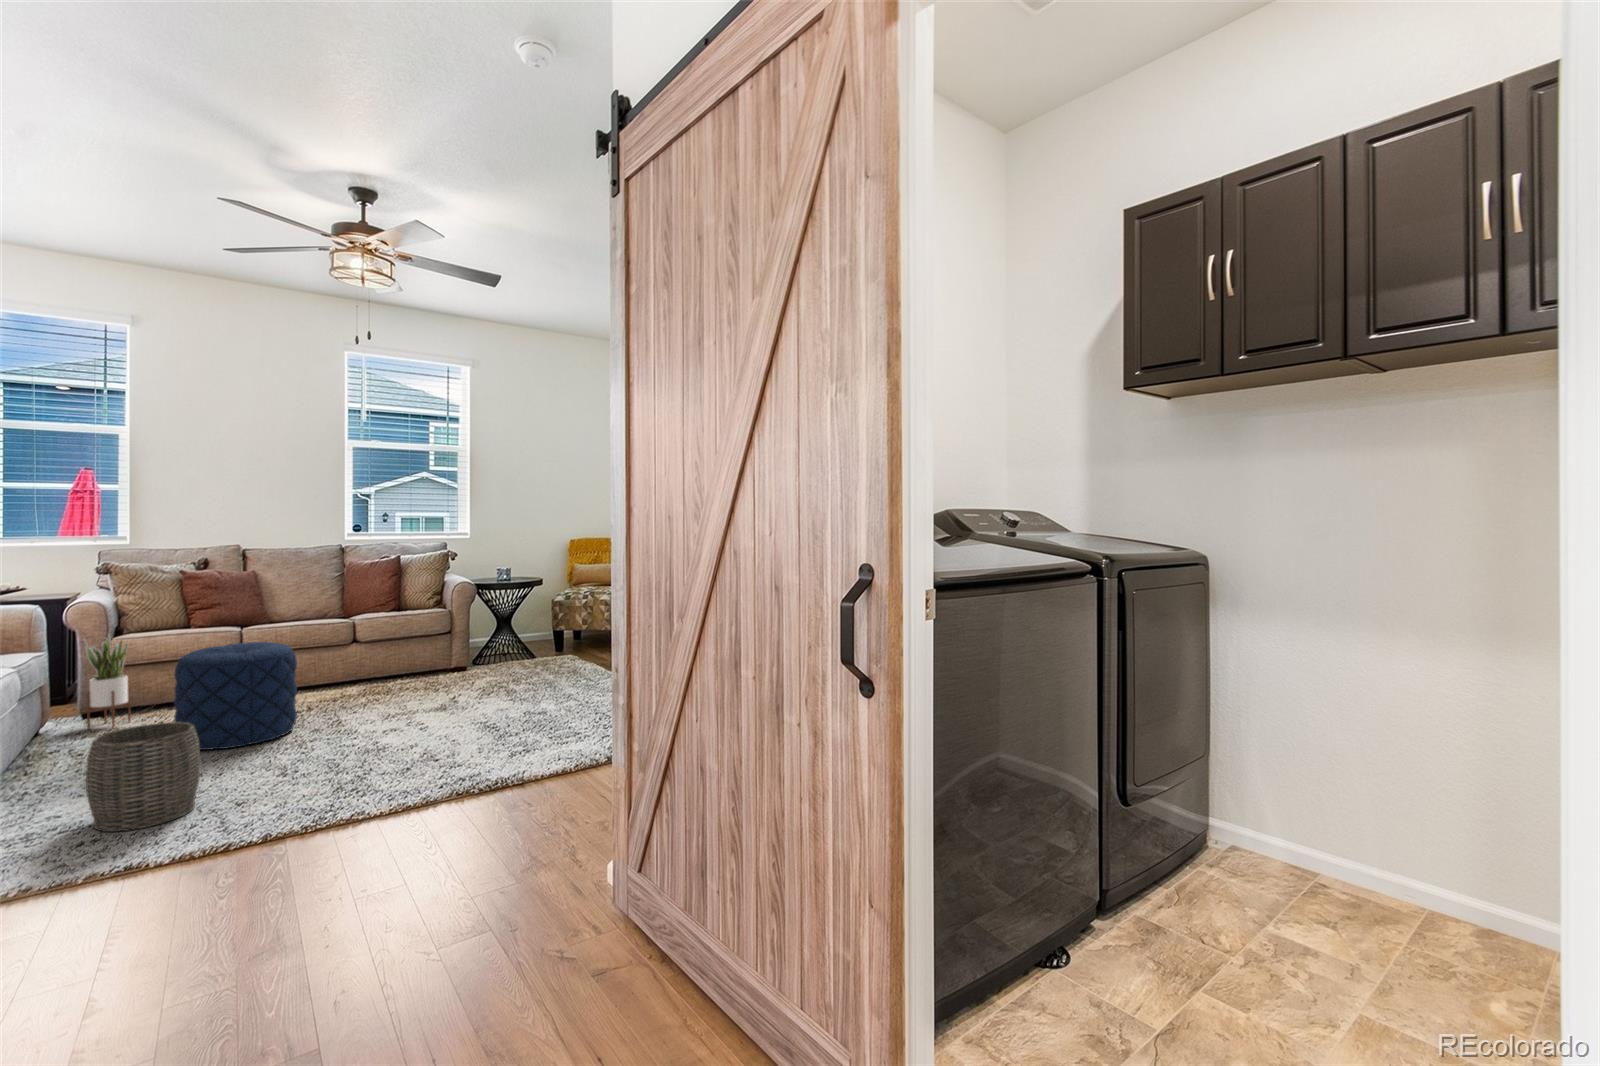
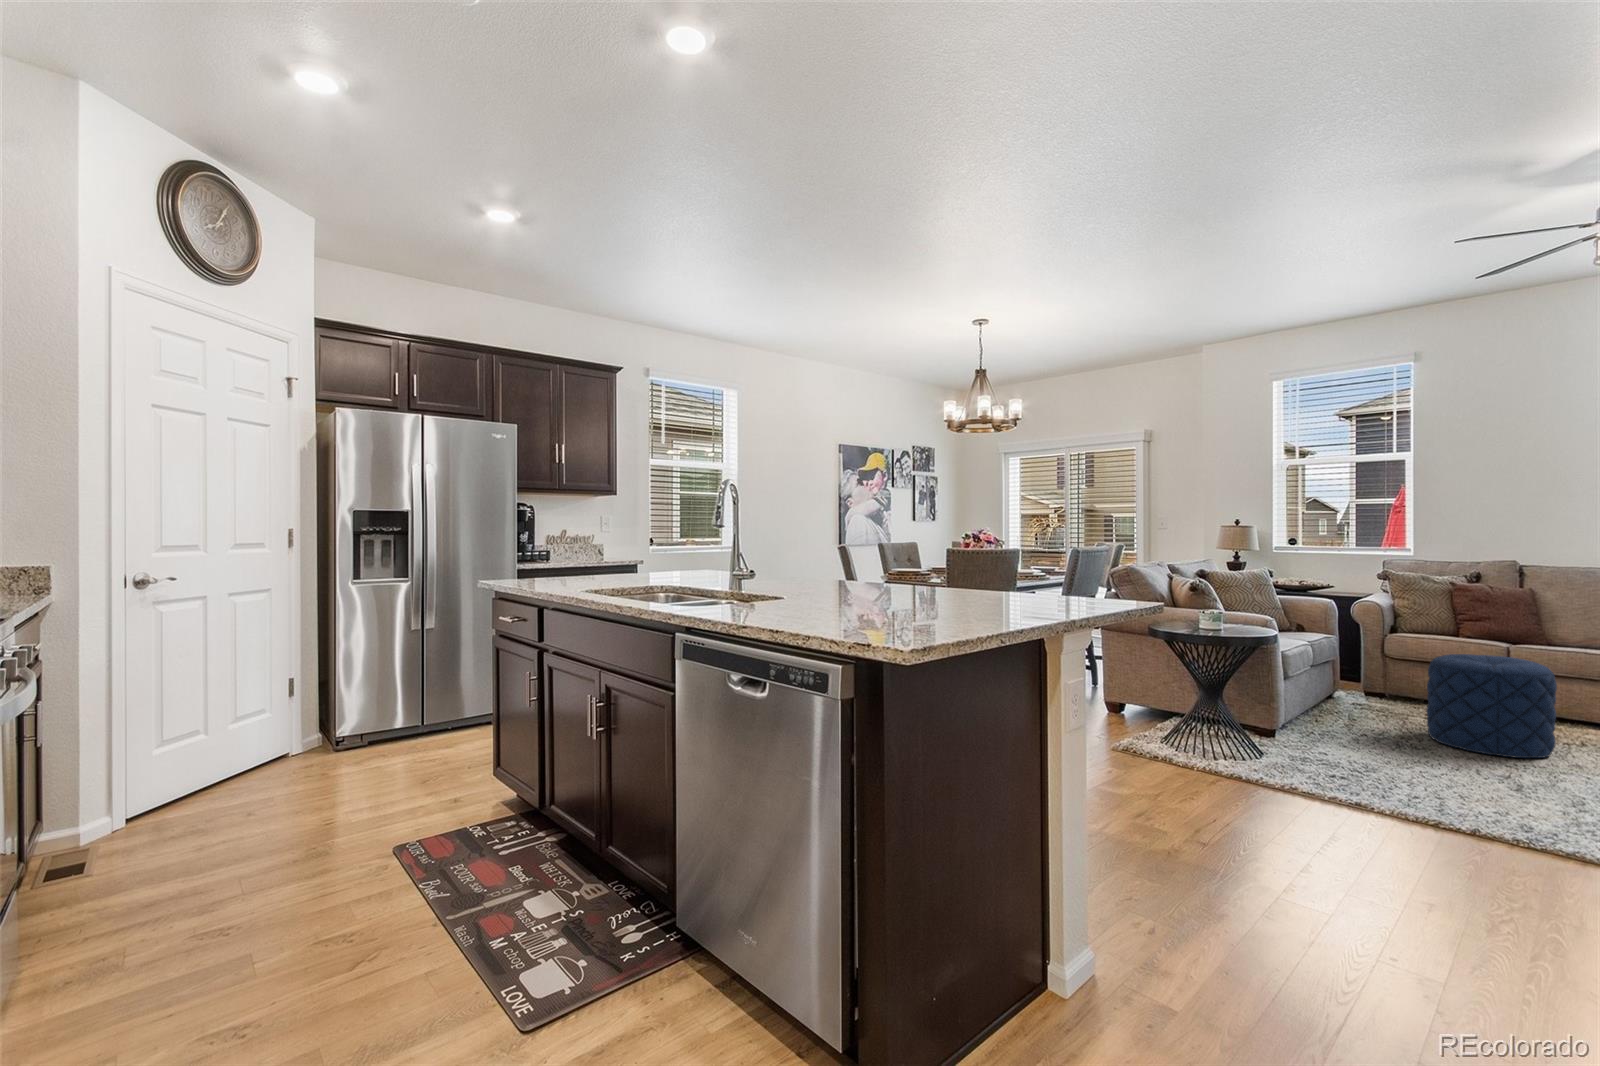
potted plant: present [83,634,131,729] -> none [1363,629,1399,709]
woven basket: present [86,722,200,832] -> none [1341,702,1430,788]

